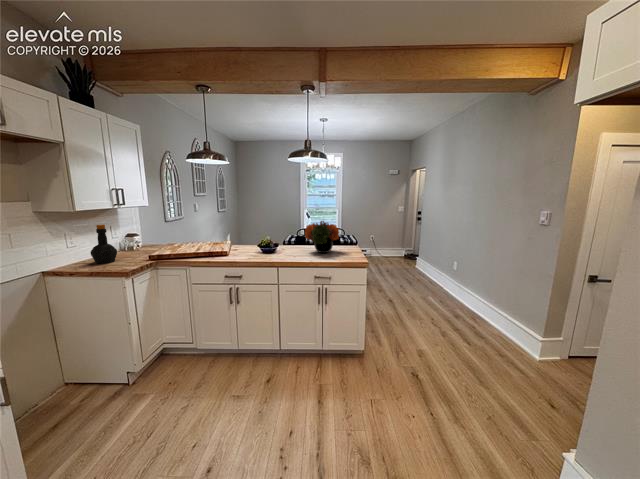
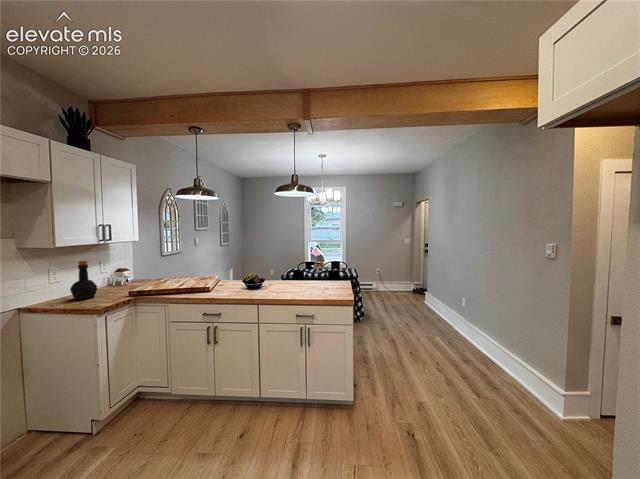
flower arrangement: present [305,221,339,253] -> none [290,255,328,289]

